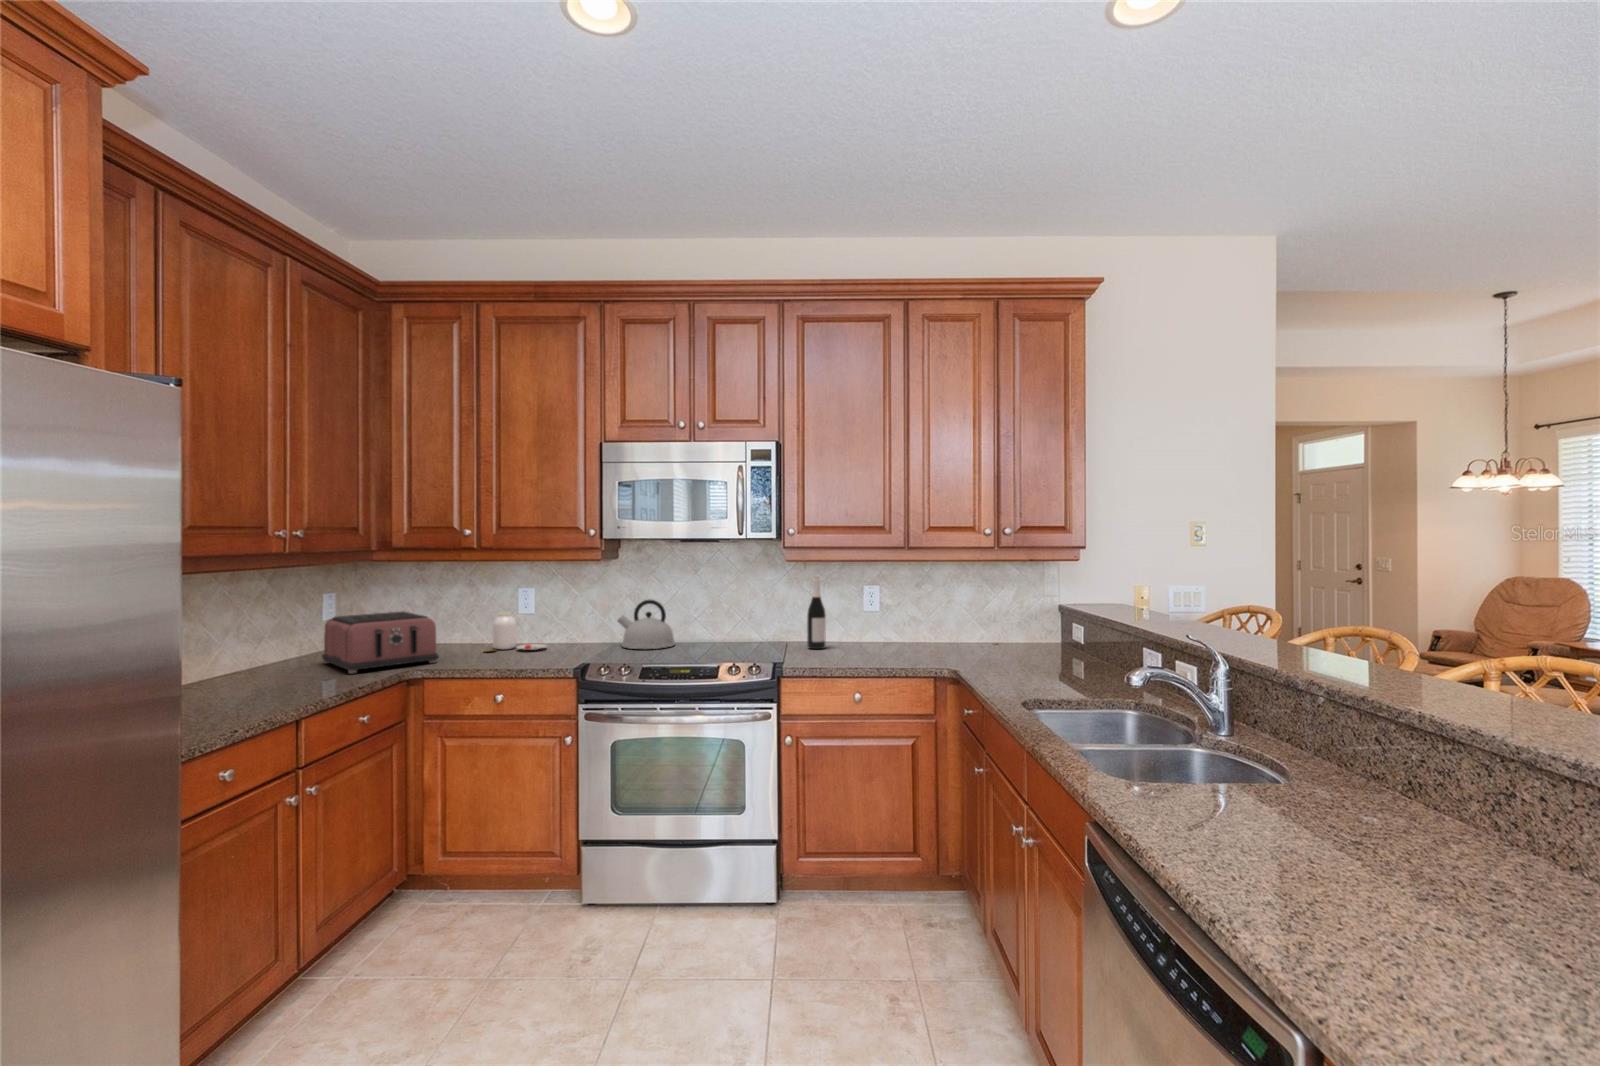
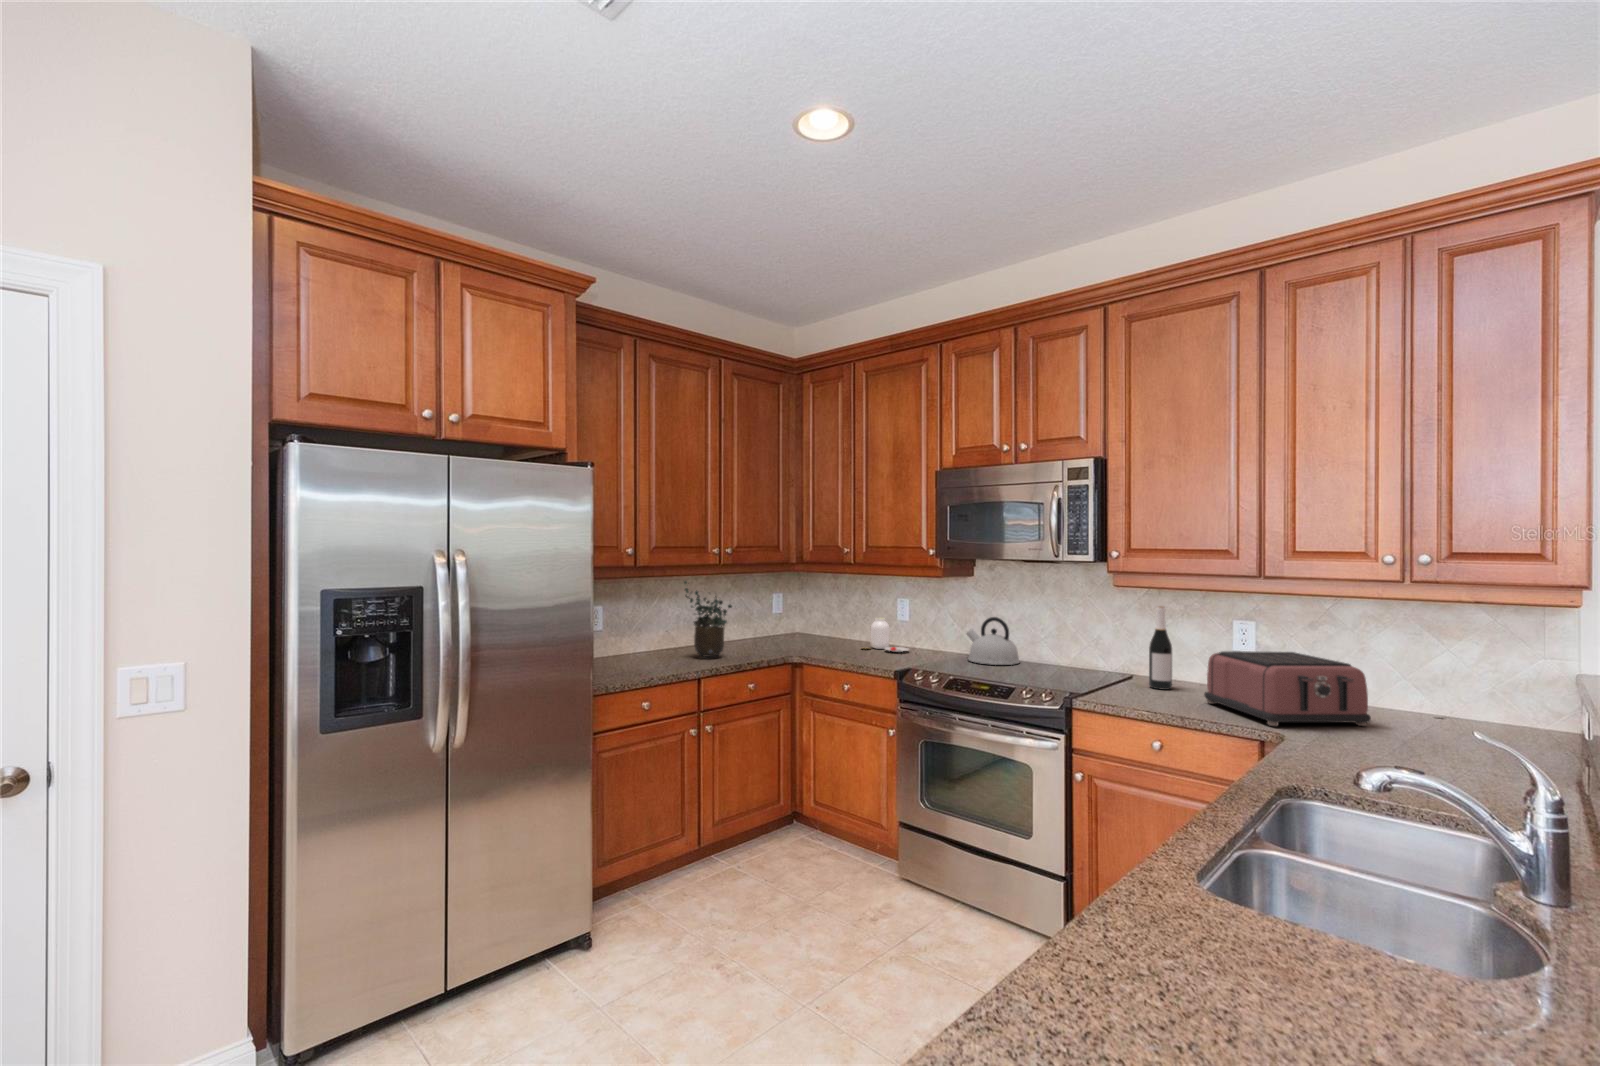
potted plant: none [233,582,328,692] -> present [684,581,732,657]
toaster: present [322,612,438,674] -> present [1204,651,1371,726]

